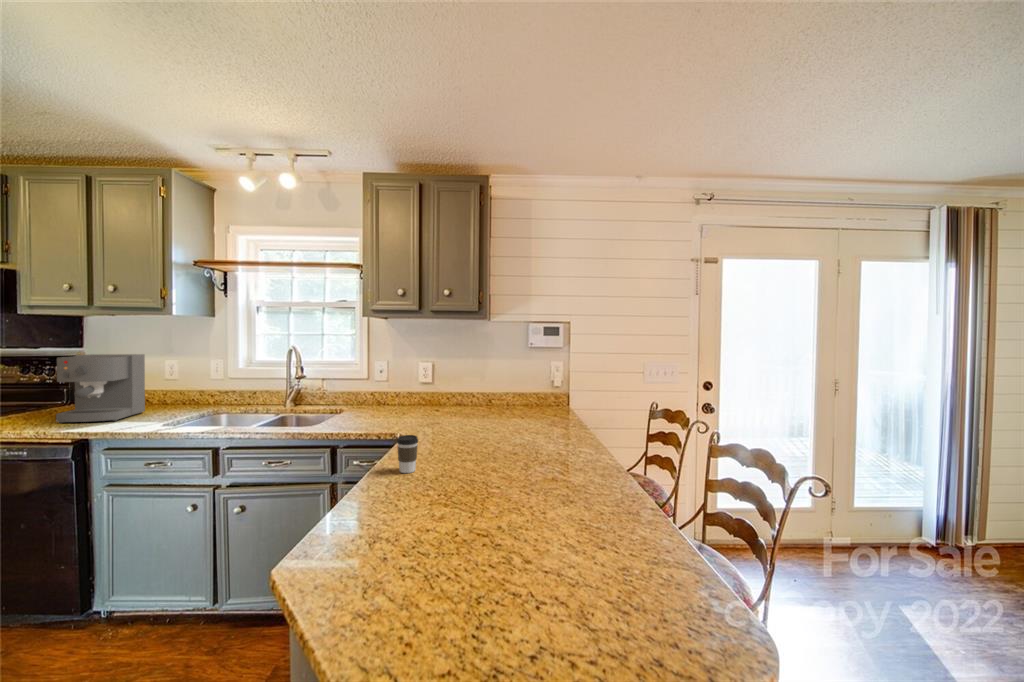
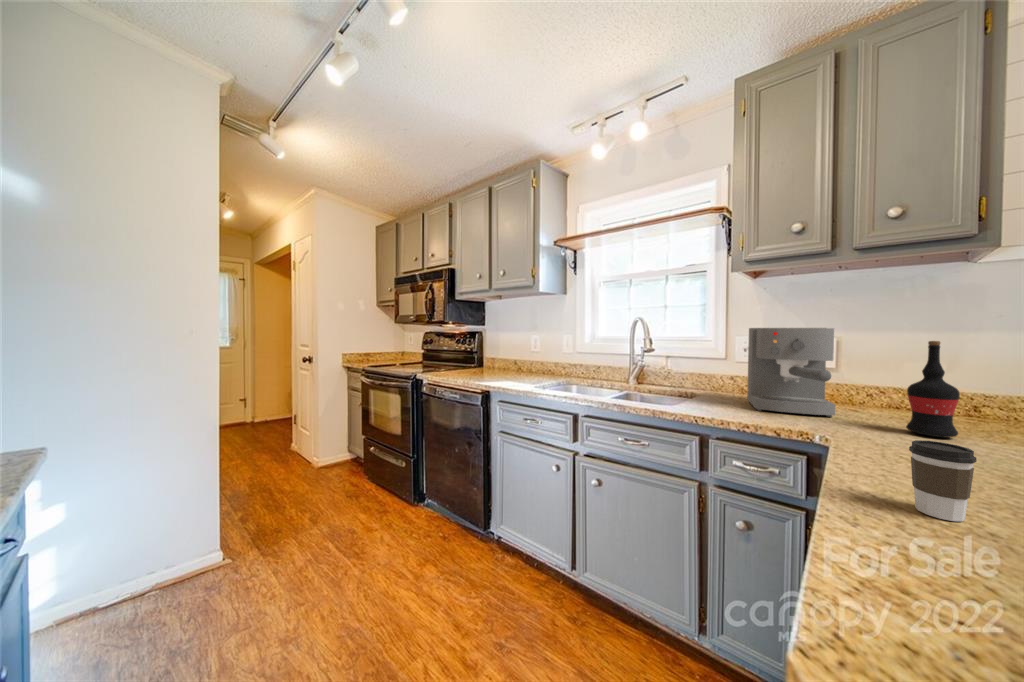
coffee maker: present [56,354,145,423] -> present [747,328,835,417]
wine bottle: none [449,369,468,424] -> present [906,341,960,438]

